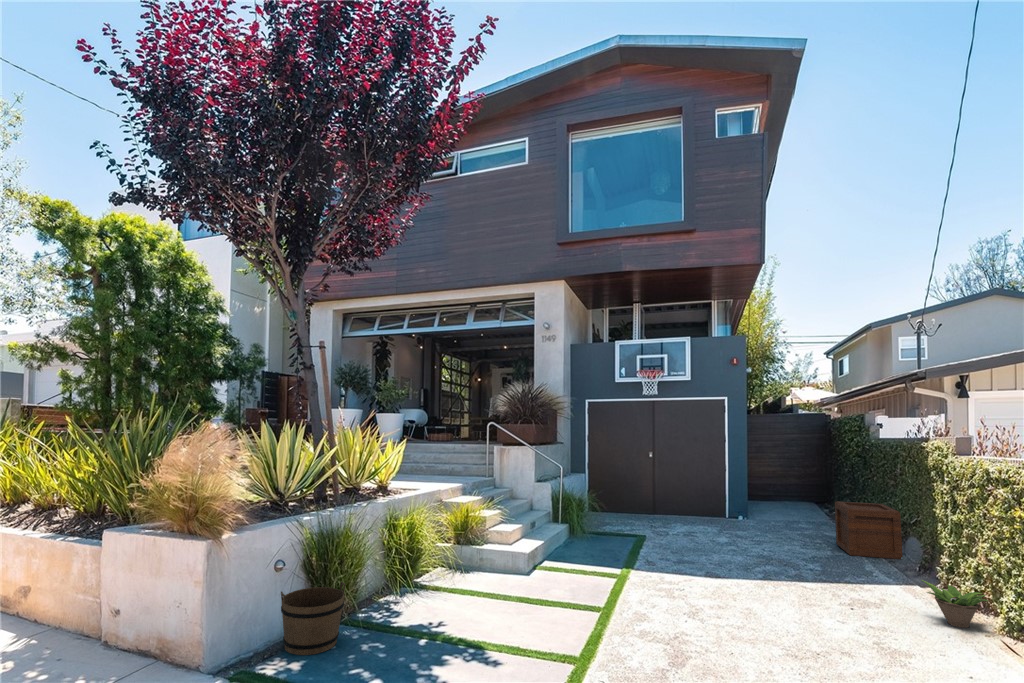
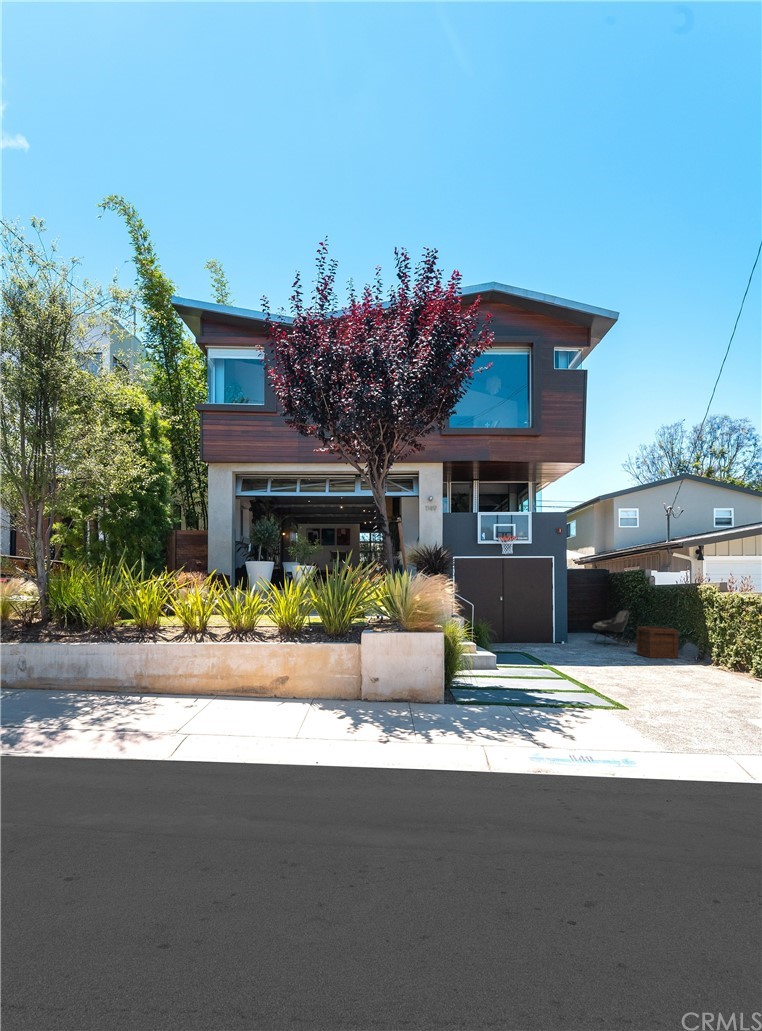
lounge chair: none [797,472,850,527] -> present [593,610,629,647]
decorative plant: present [922,580,988,628] -> none [713,657,746,677]
bucket: present [281,582,345,655] -> none [452,662,486,698]

